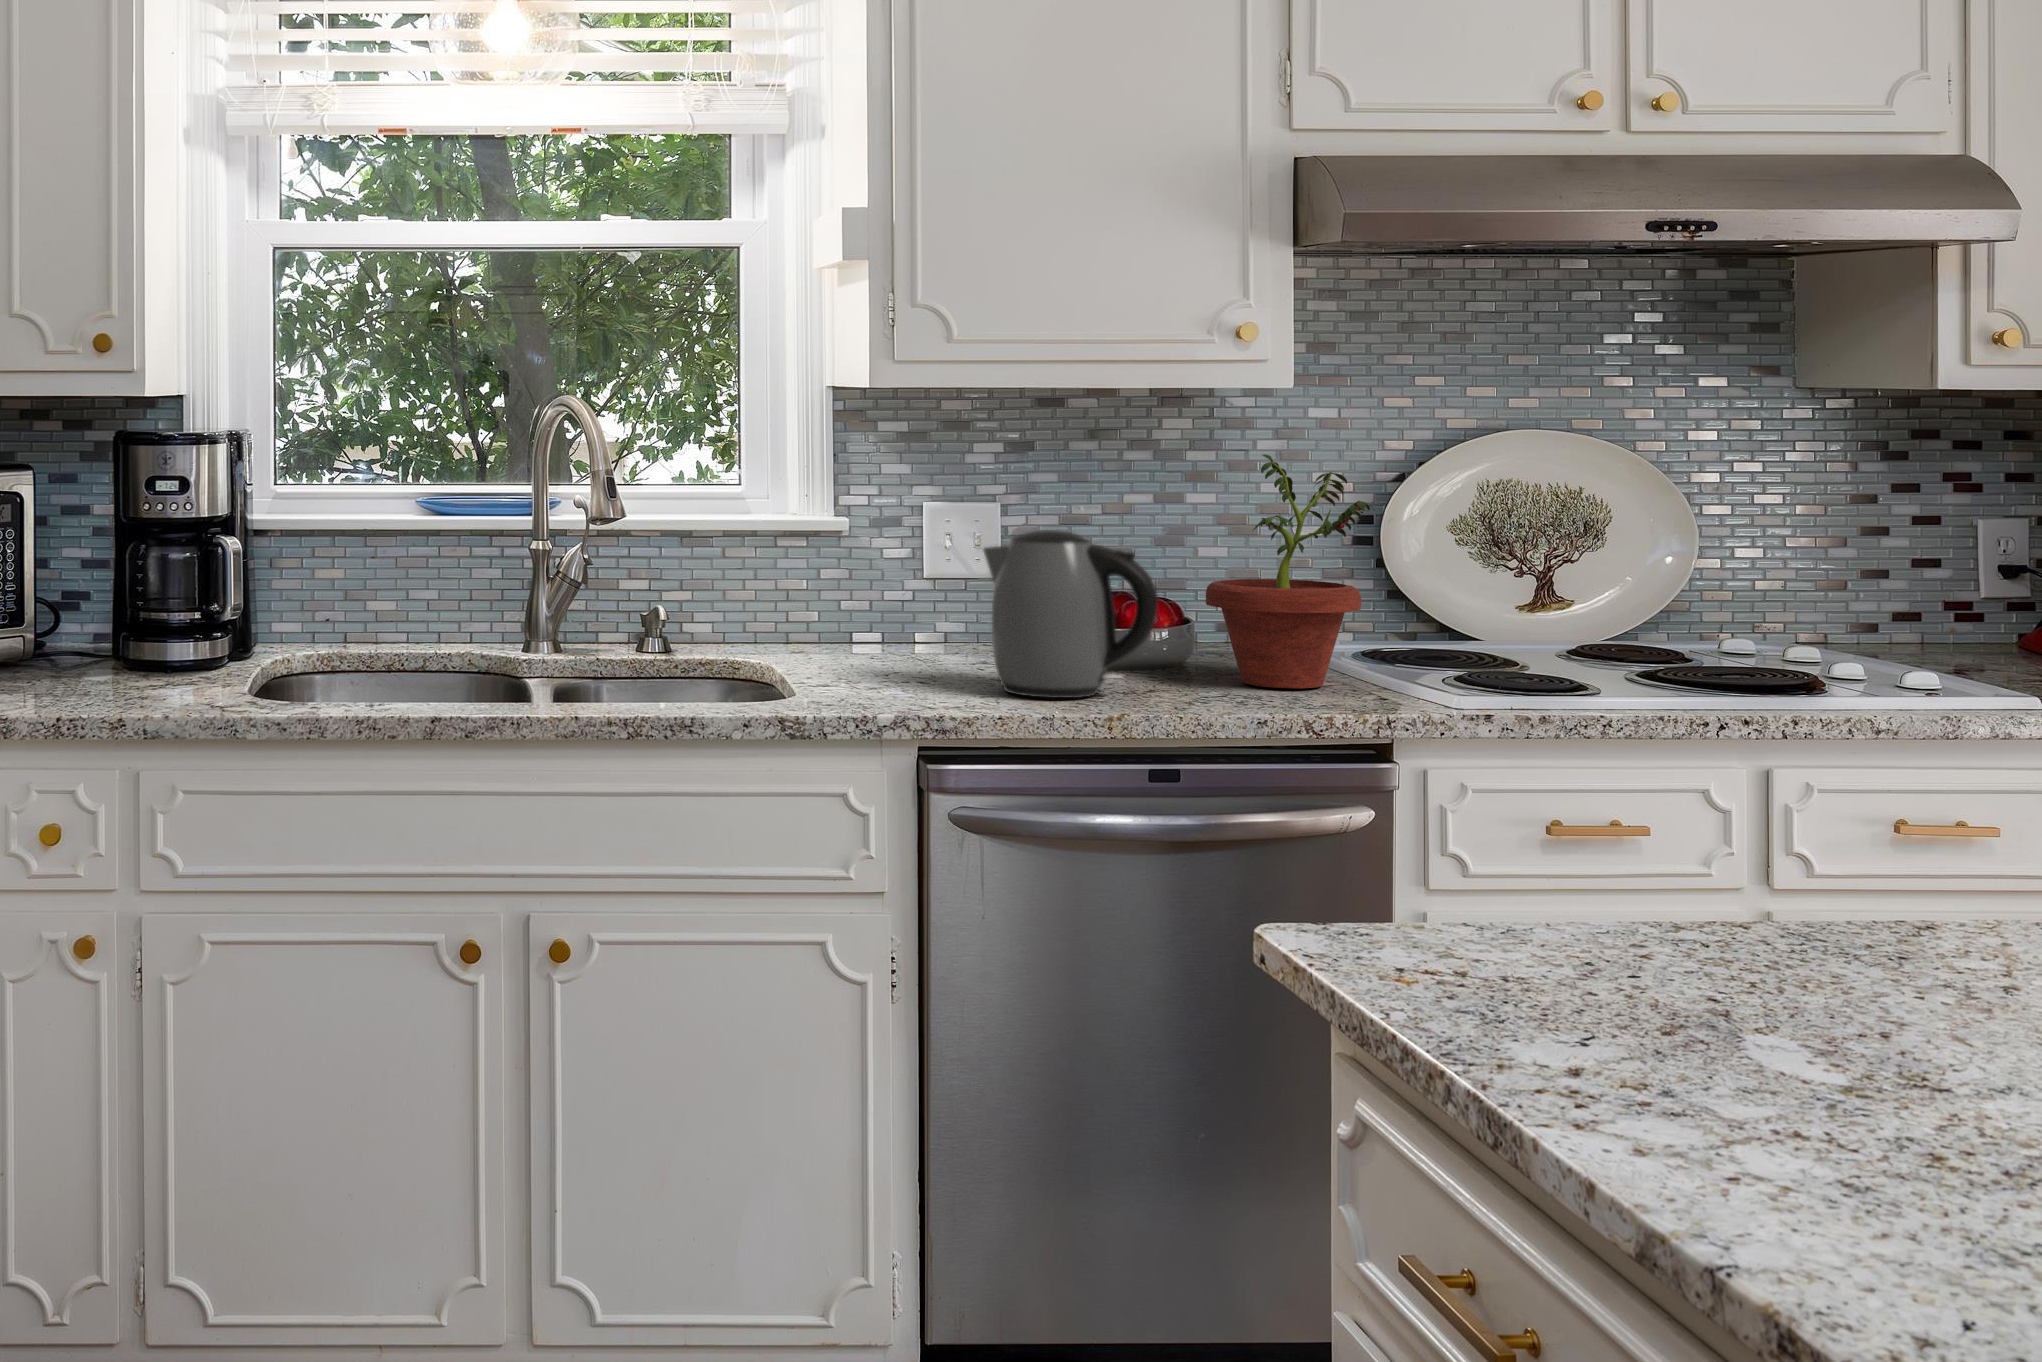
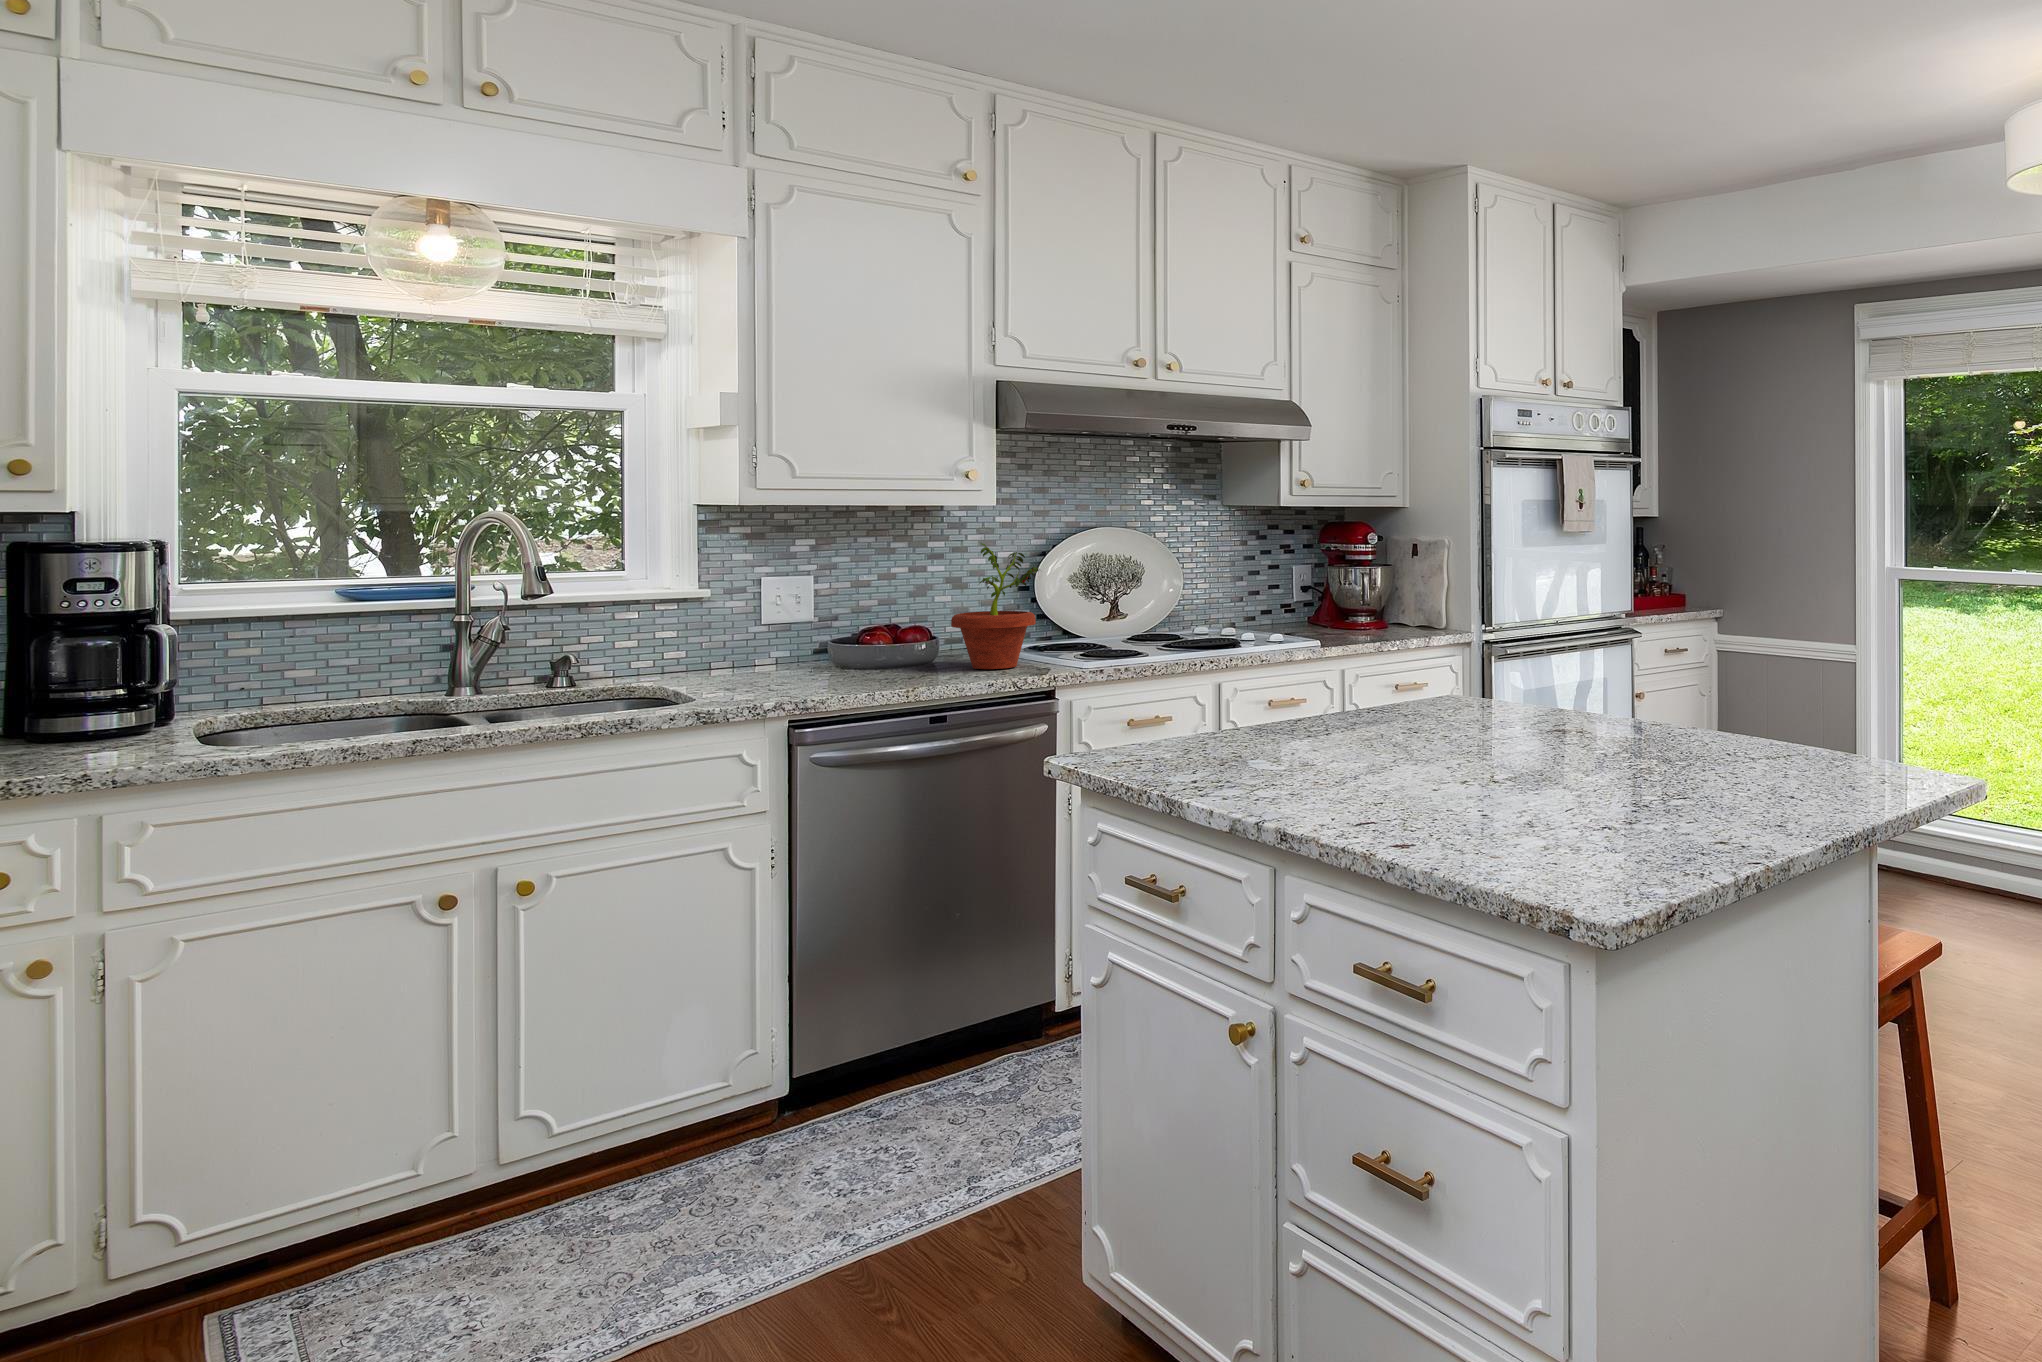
kettle: present [983,530,1158,698] -> none [820,590,930,686]

